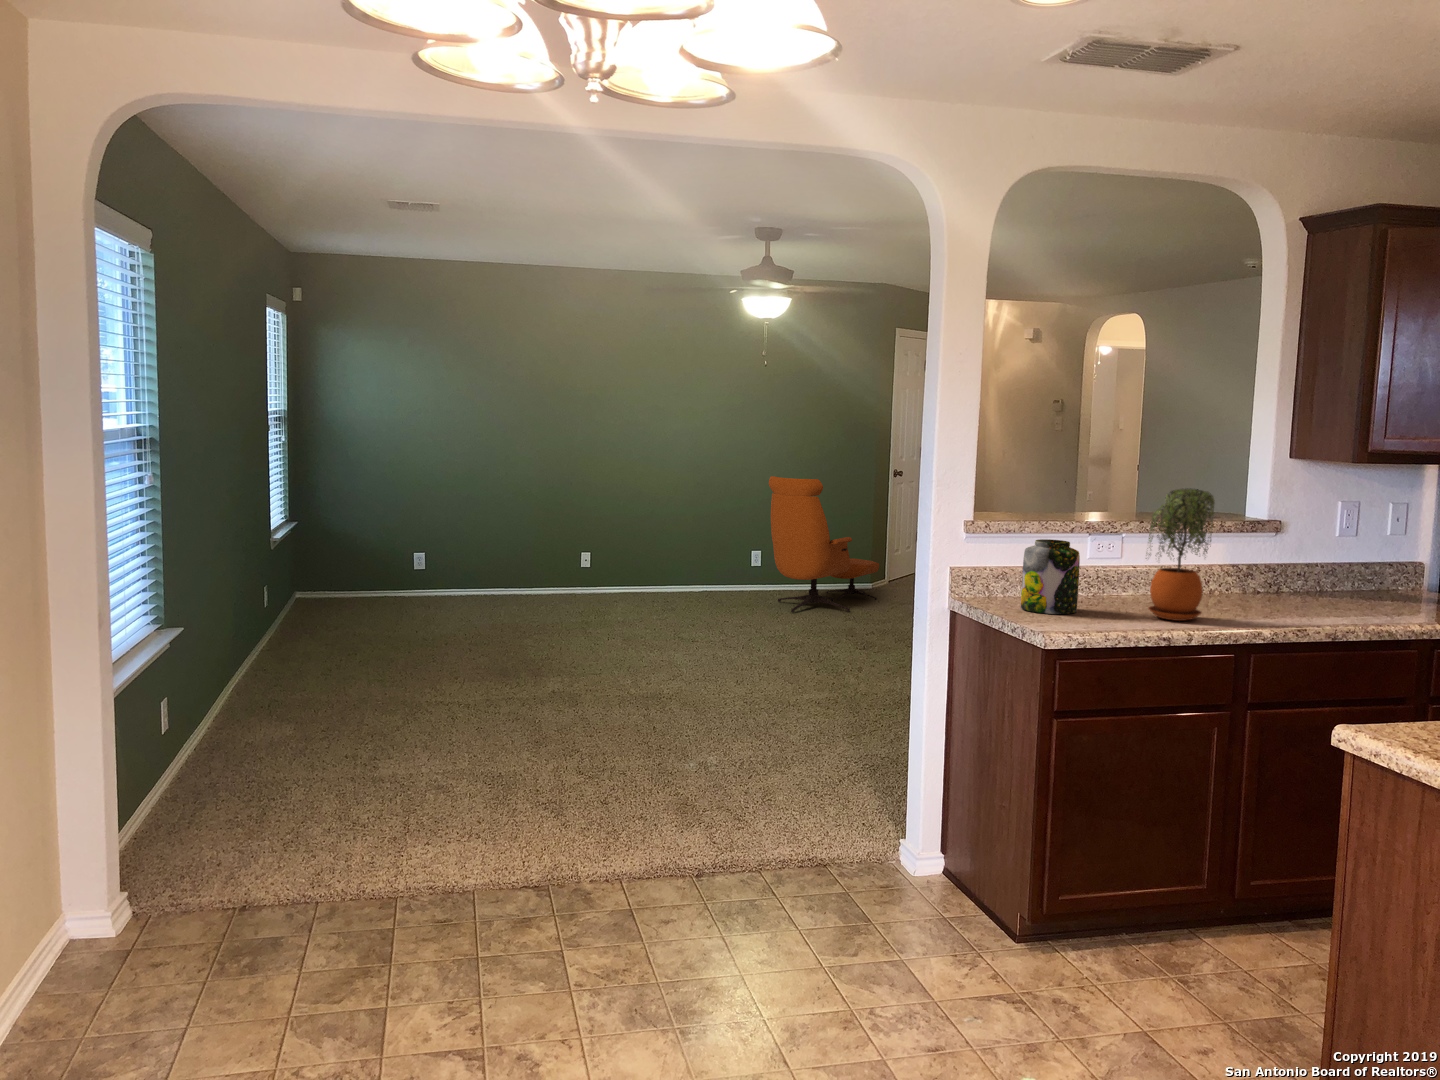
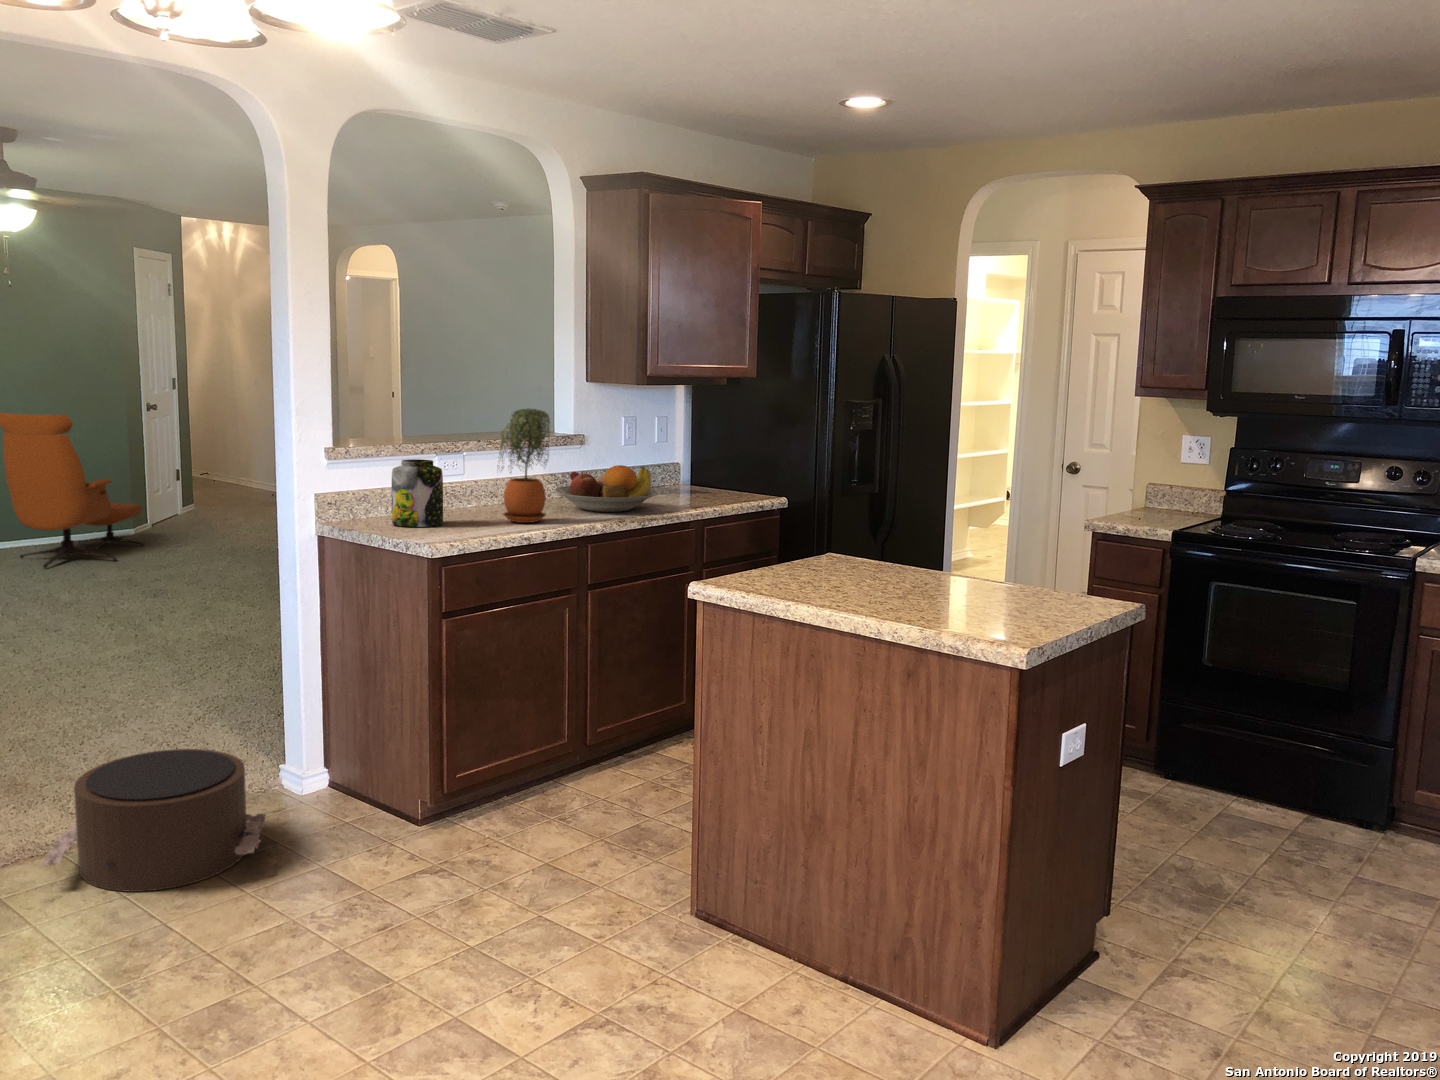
fruit bowl: none [1227,560,1366,617] -> present [555,465,657,512]
pouf: none [666,801,864,940] -> present [43,749,266,892]

